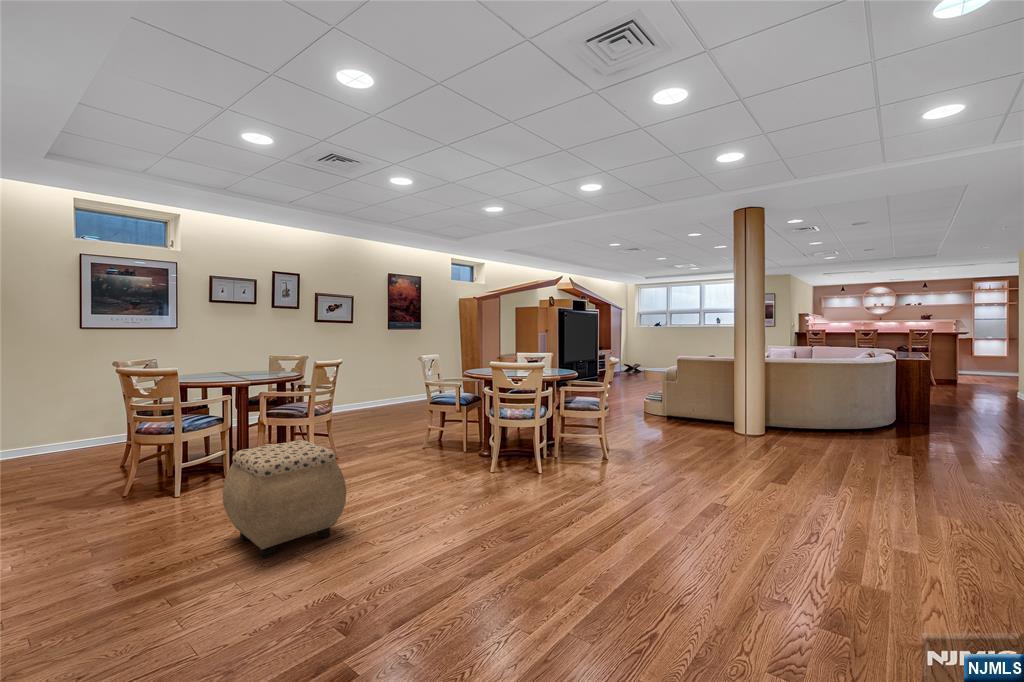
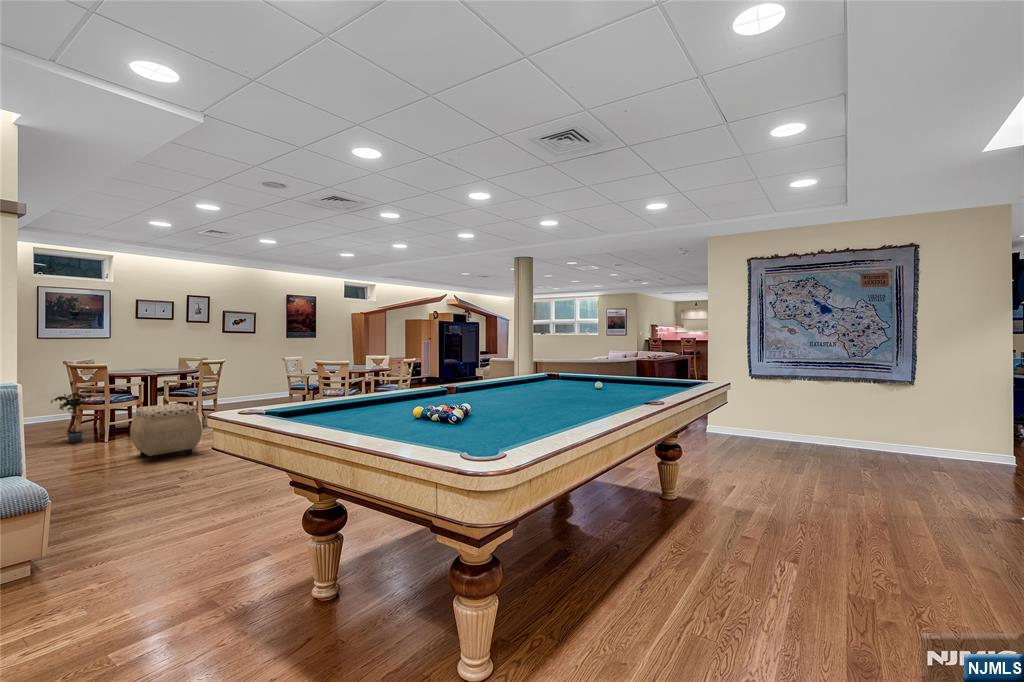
potted plant: none [91,411,162,497] -> present [51,390,93,443]

